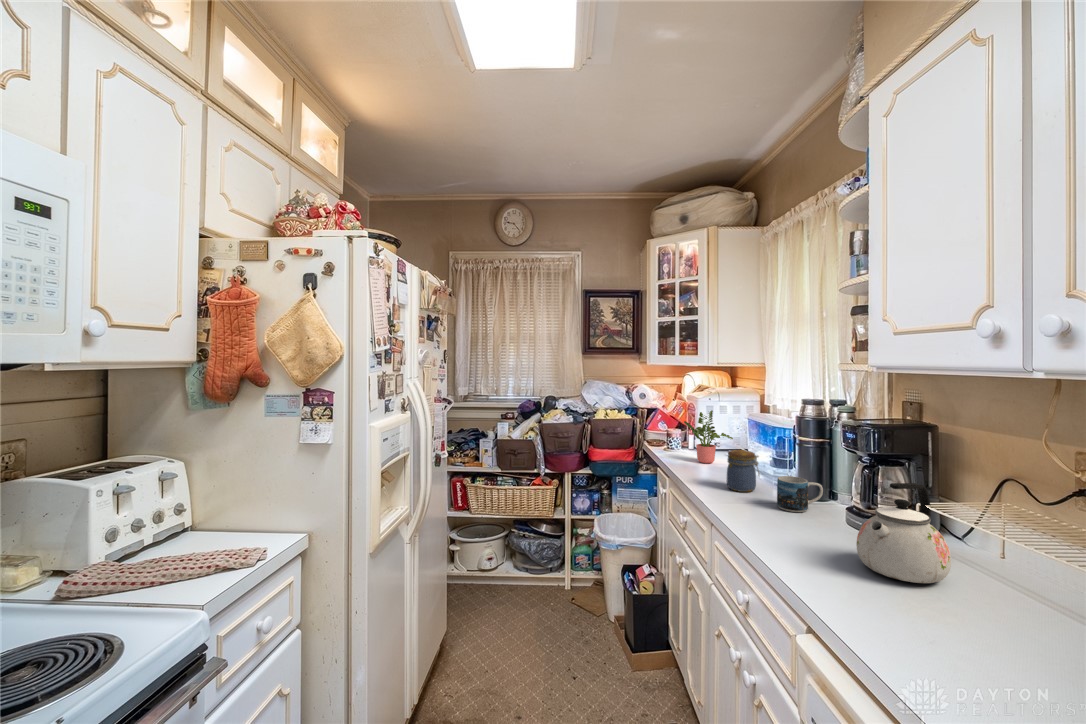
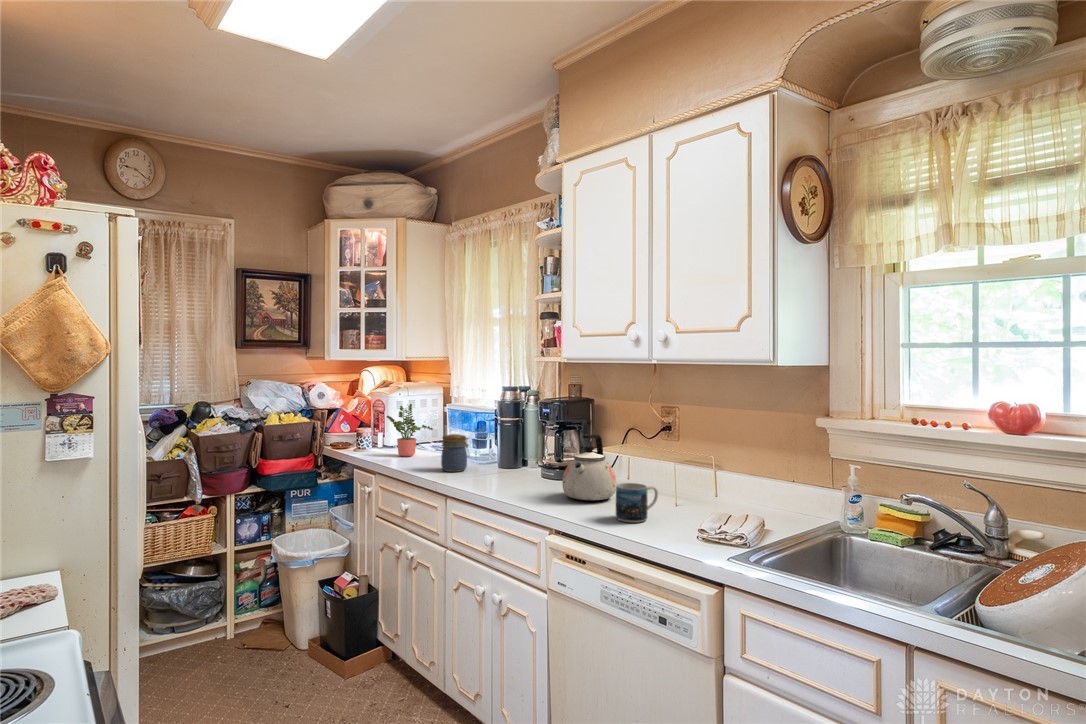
mug: present [777,476,823,512] -> present [616,483,658,523]

